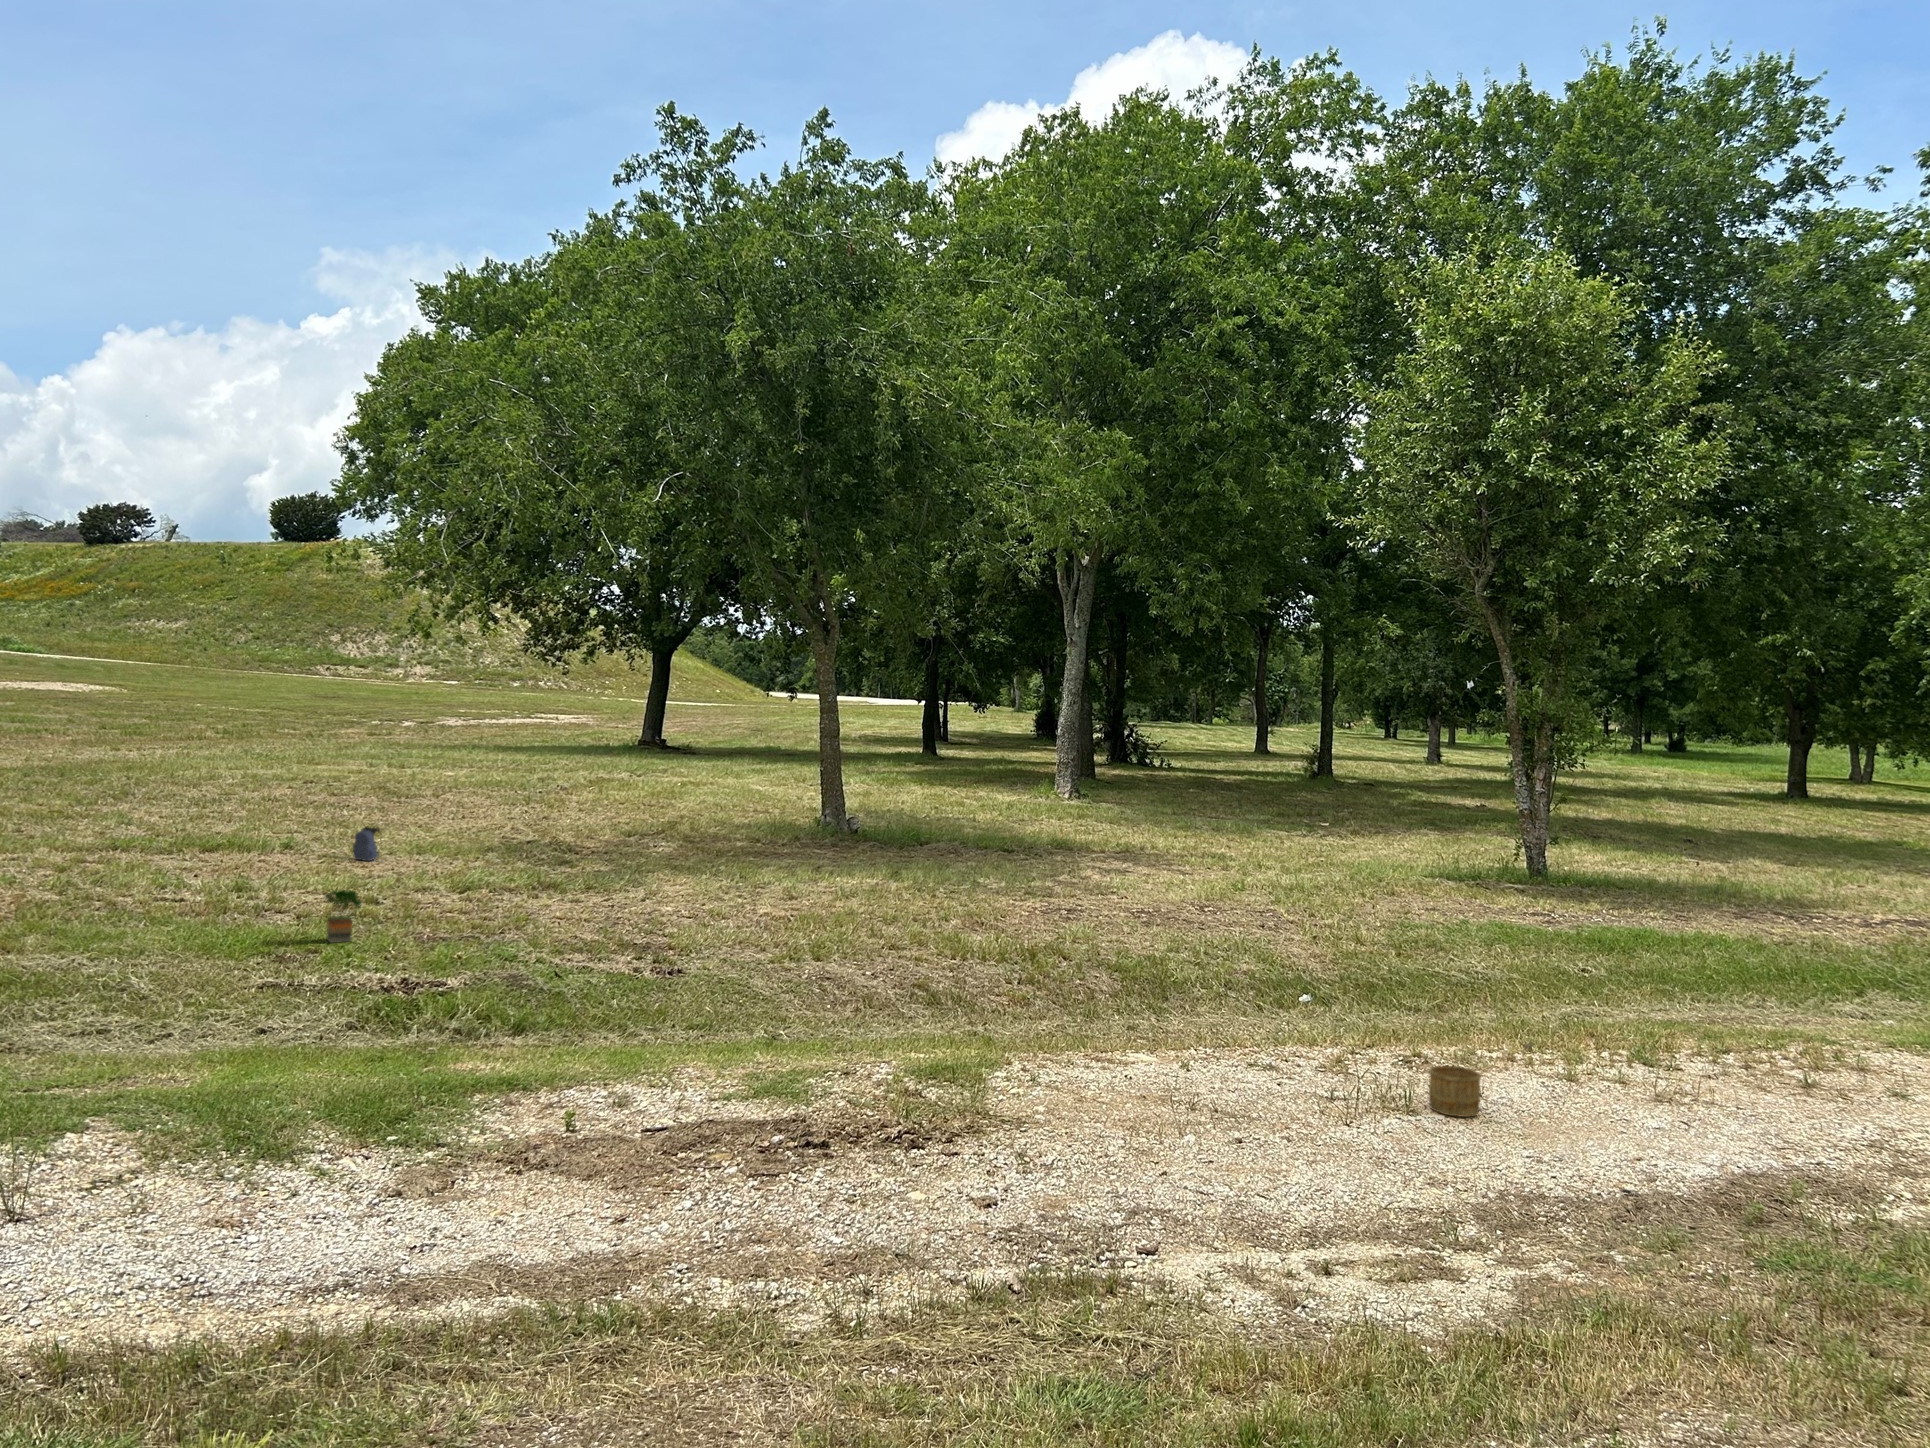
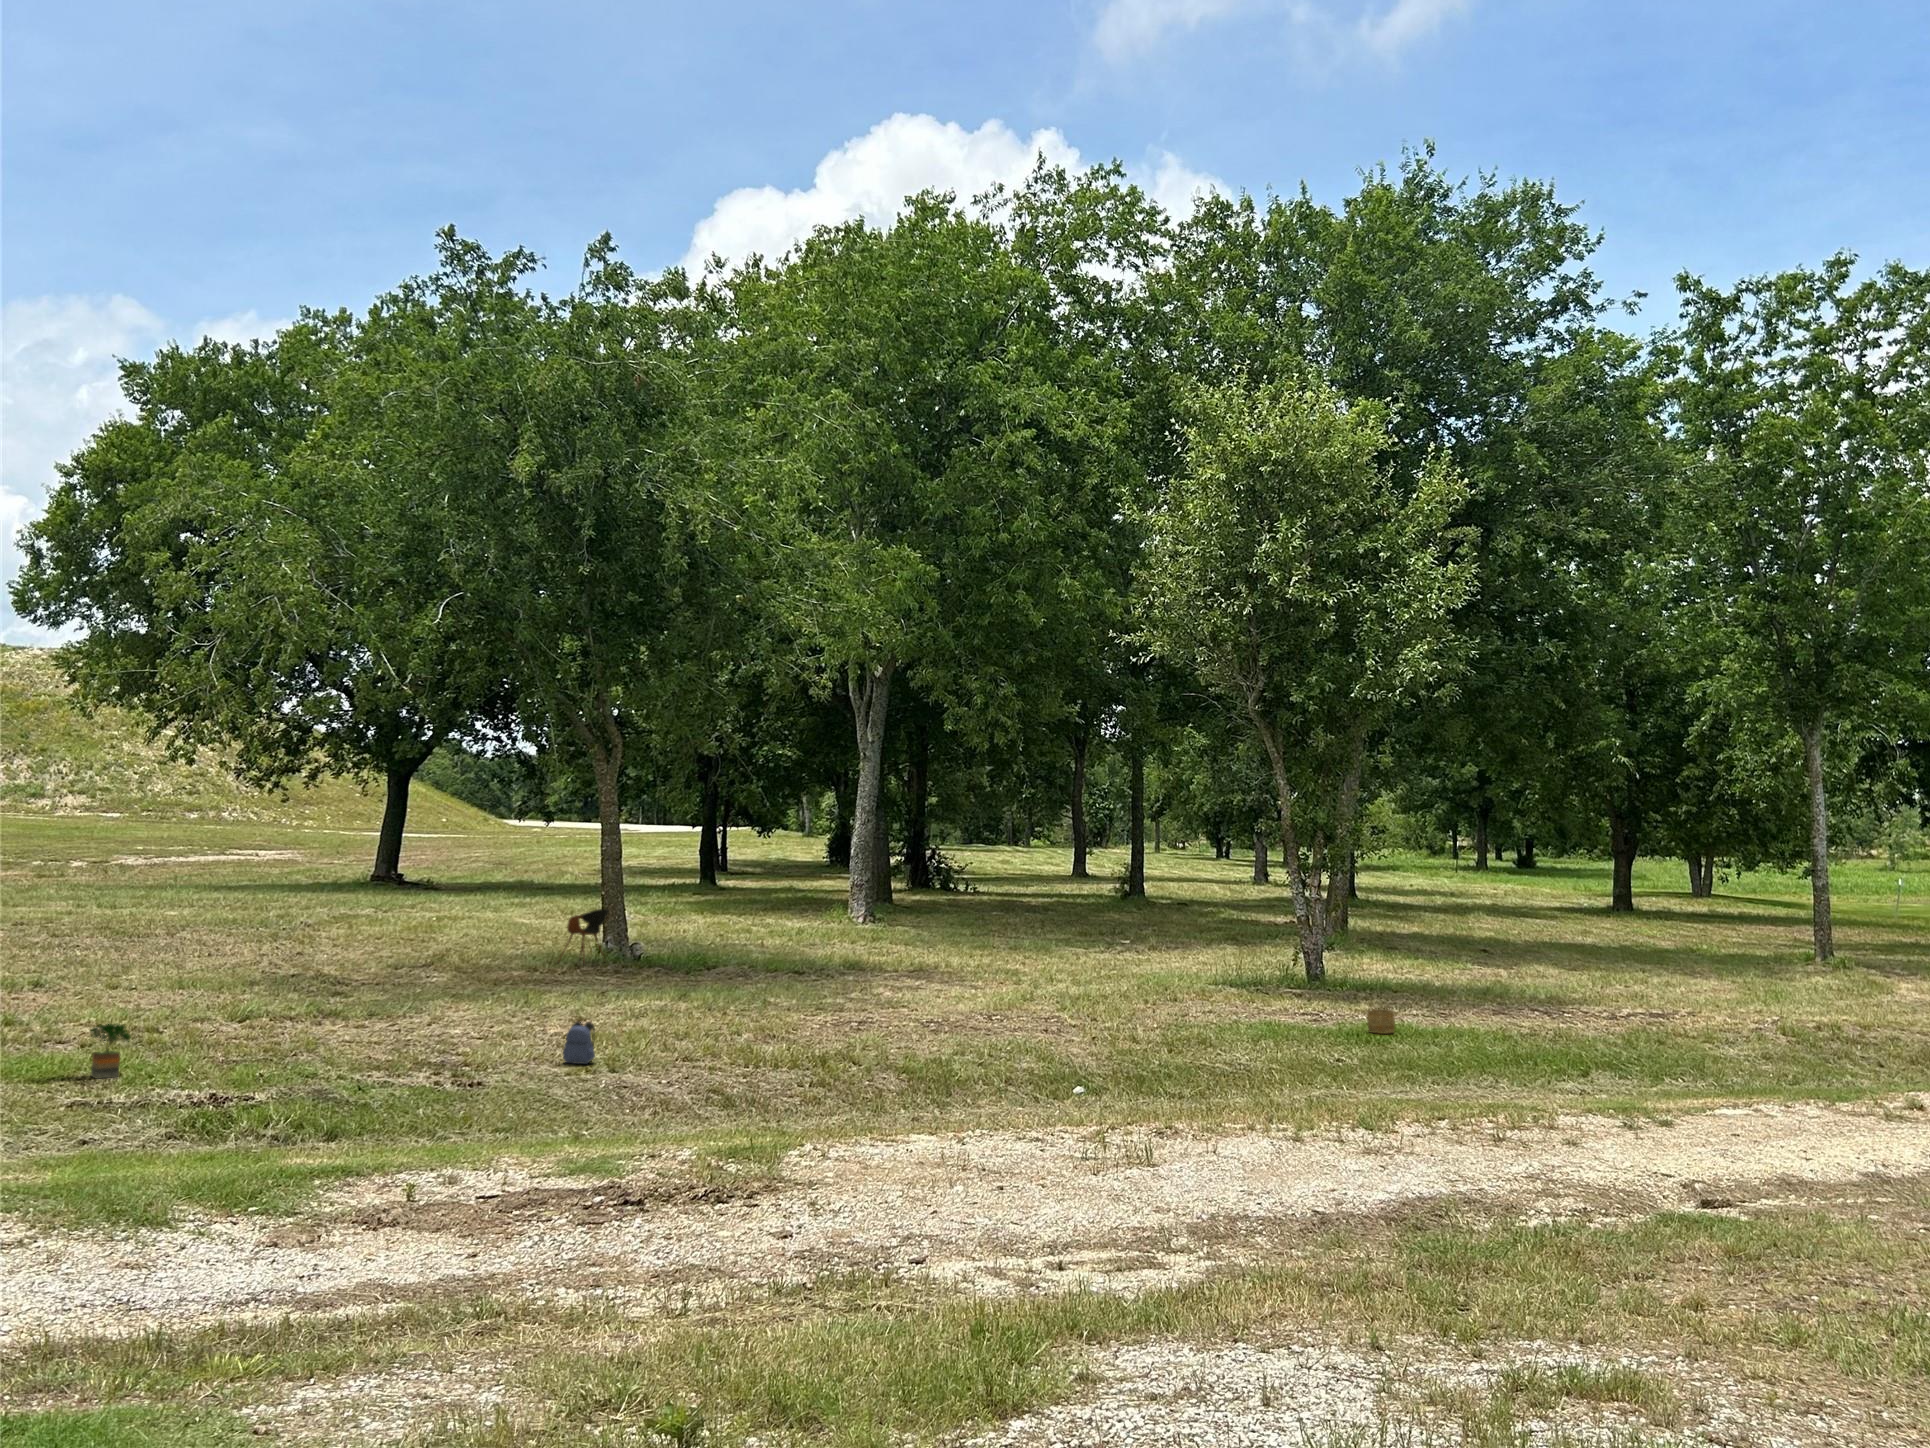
chair: none [782,782,829,835] -> present [560,909,609,964]
backpack: present [353,826,380,861] -> present [563,1021,595,1064]
wooden bucket: present [1428,1065,1481,1117] -> present [1367,1009,1395,1034]

